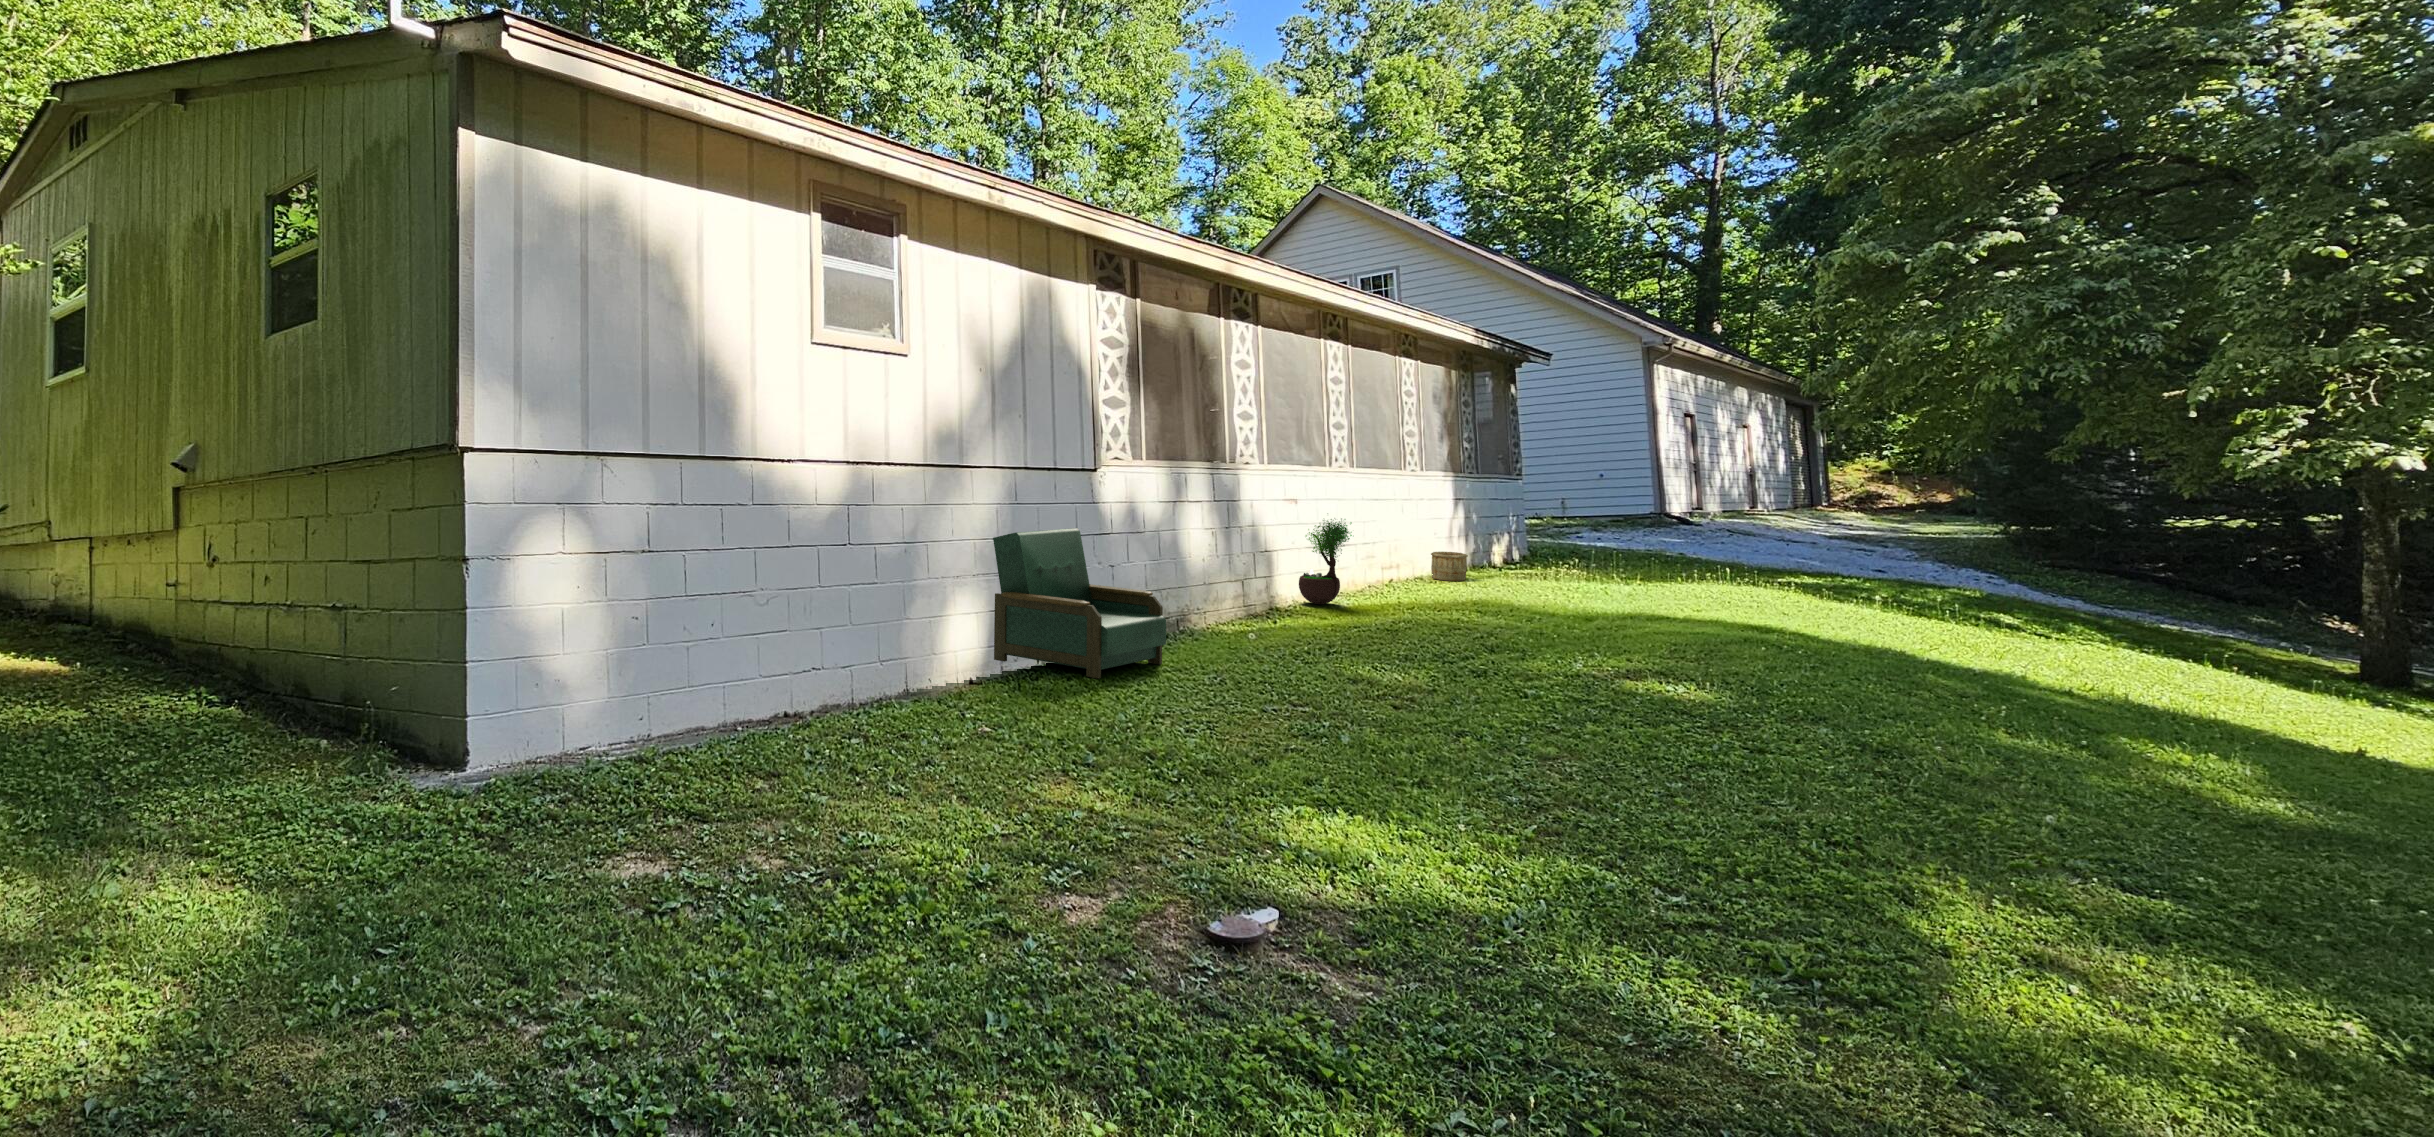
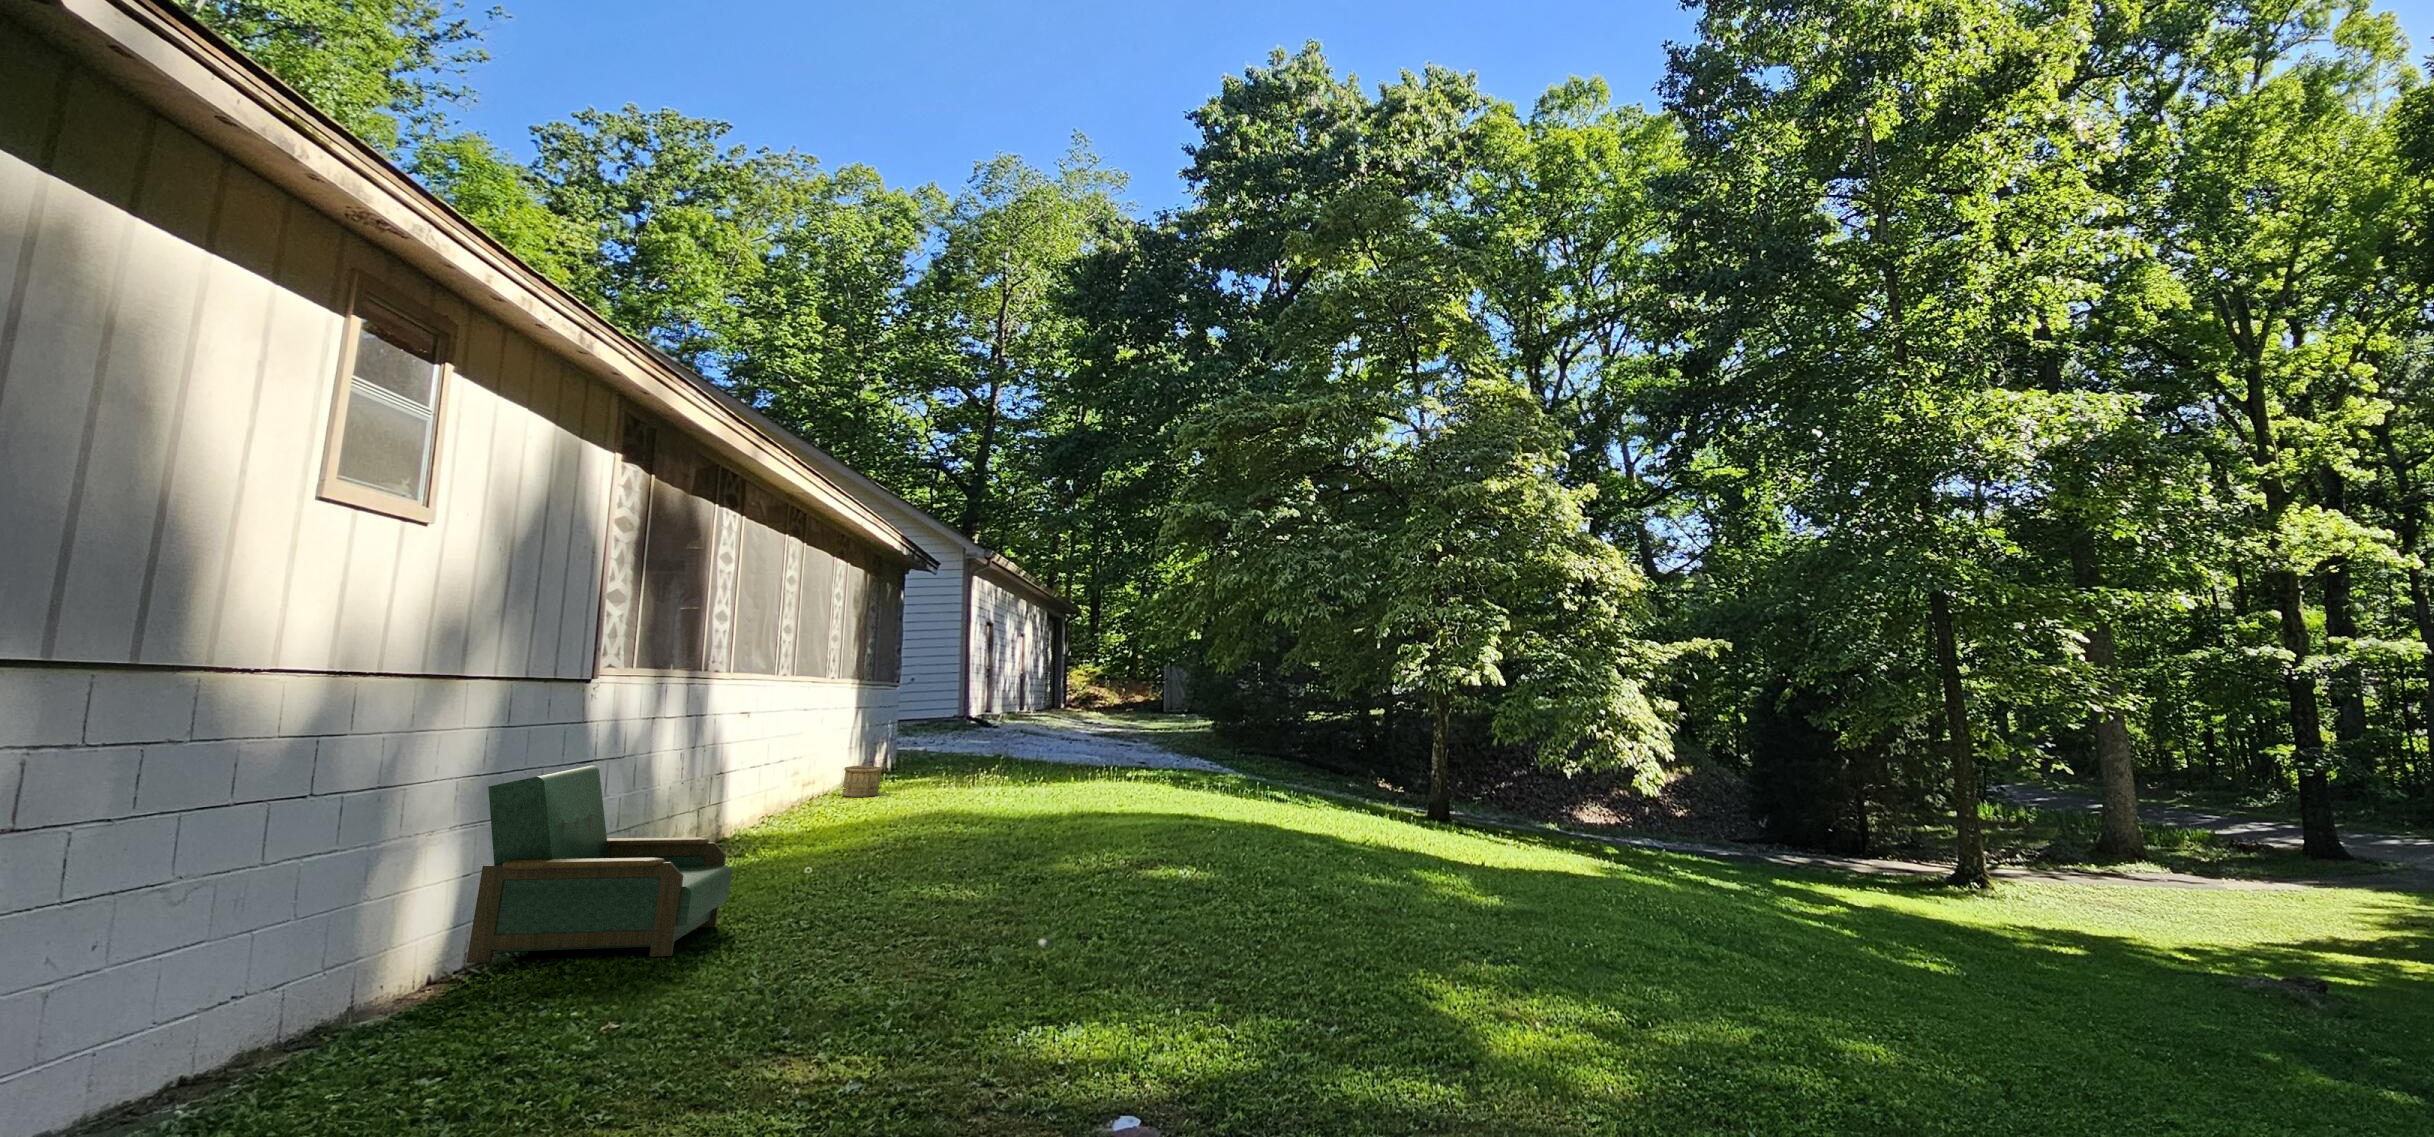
potted tree: present [1299,519,1352,604] -> none [751,731,823,836]

